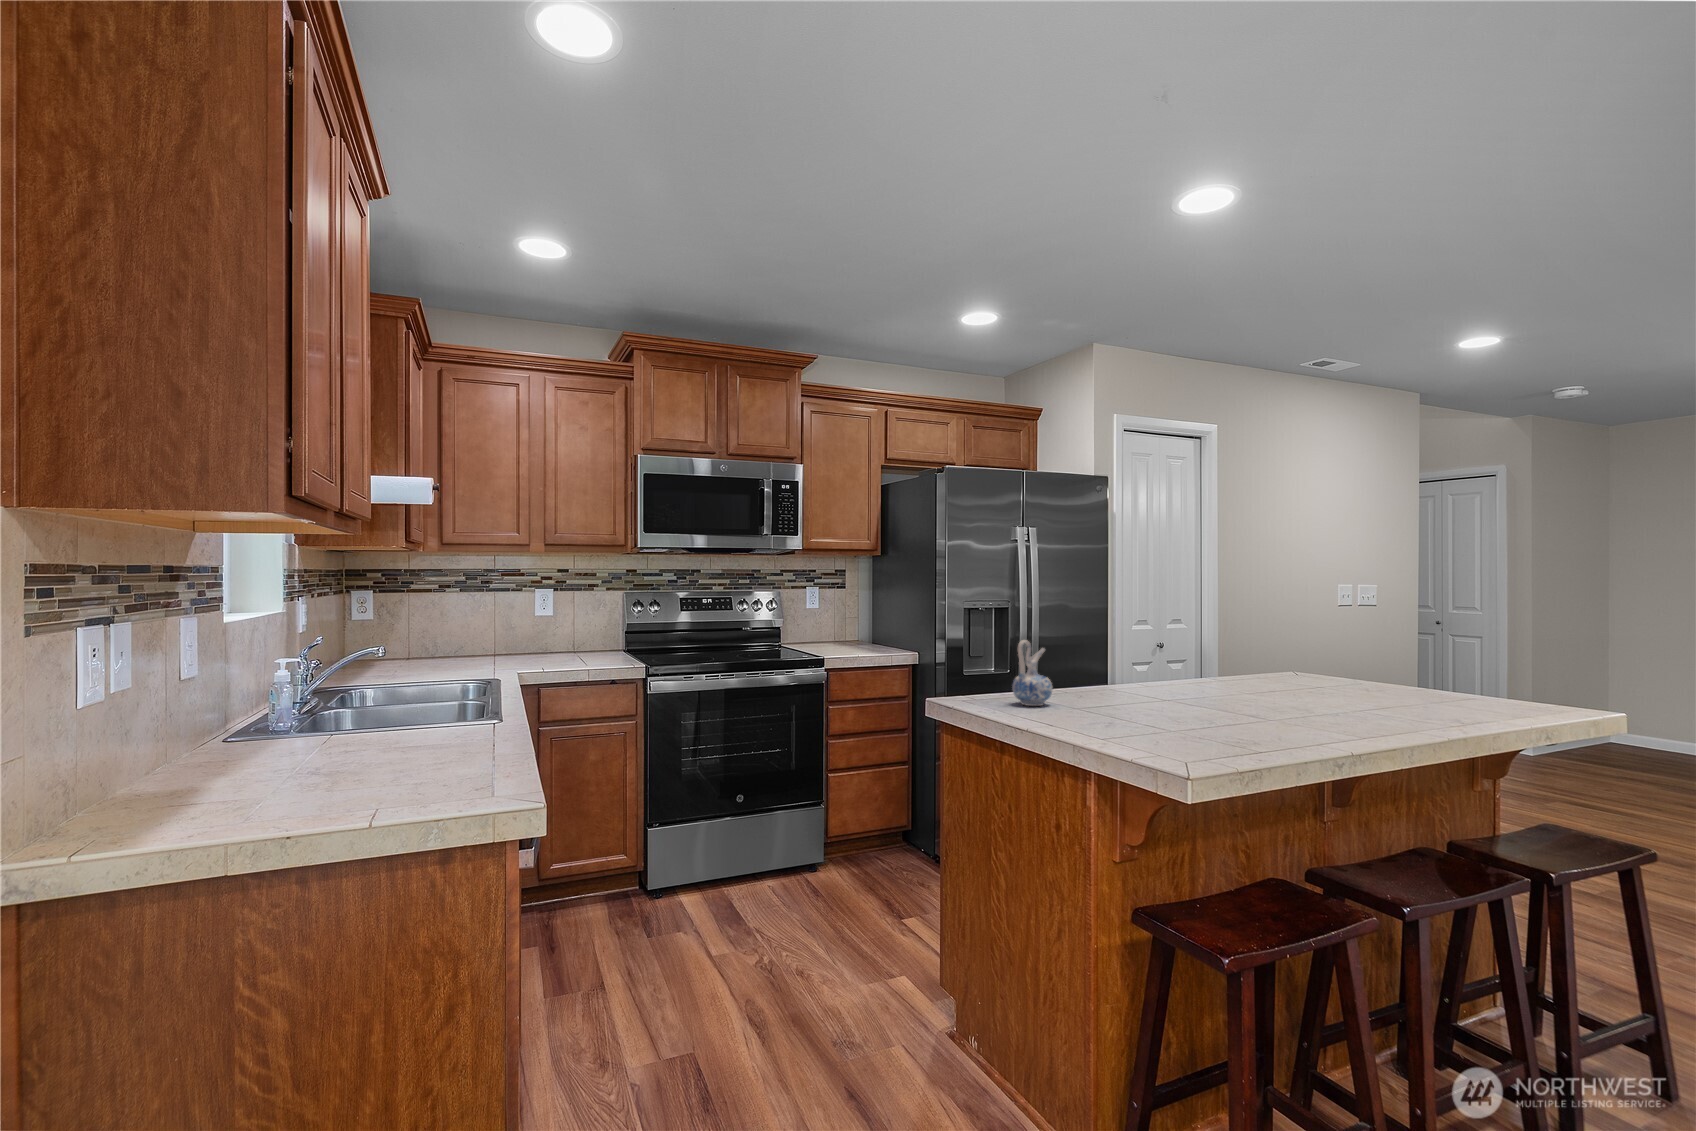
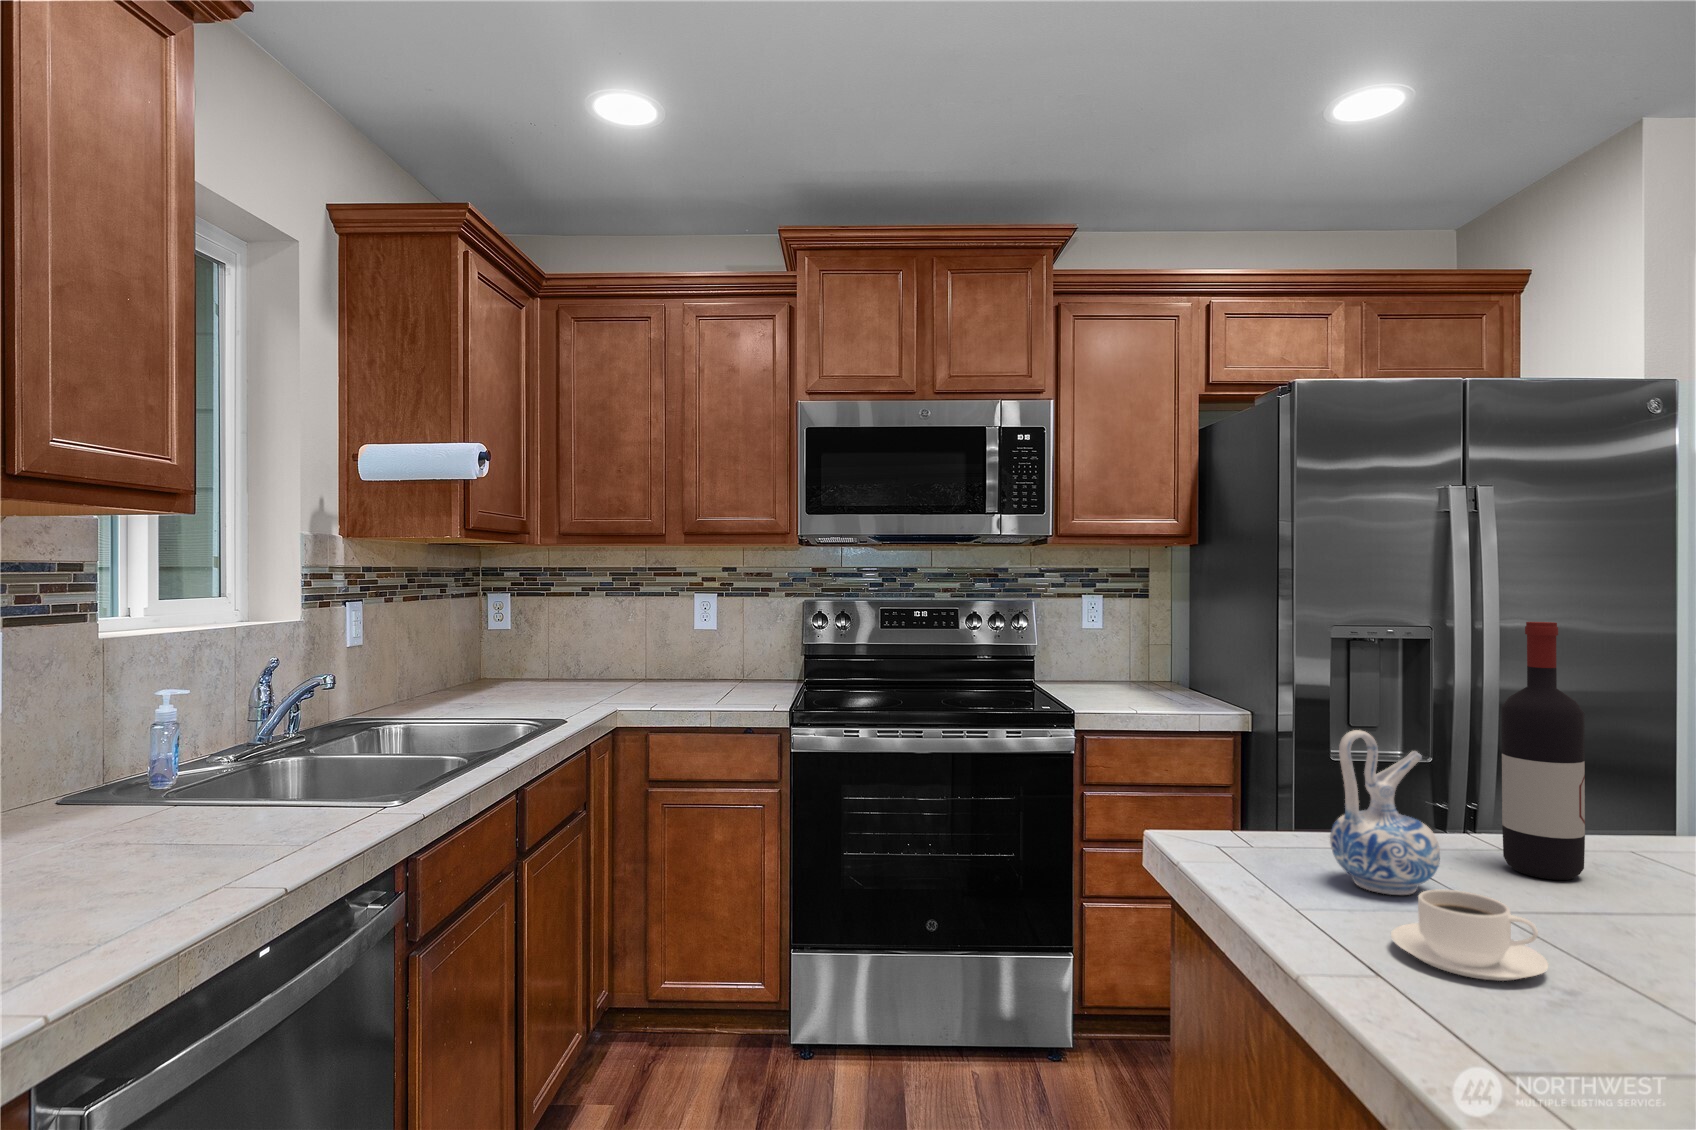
wine bottle: none [1067,594,1095,698] -> present [1501,622,1585,880]
coffee cup: none [1046,694,1096,720] -> present [1391,889,1549,981]

